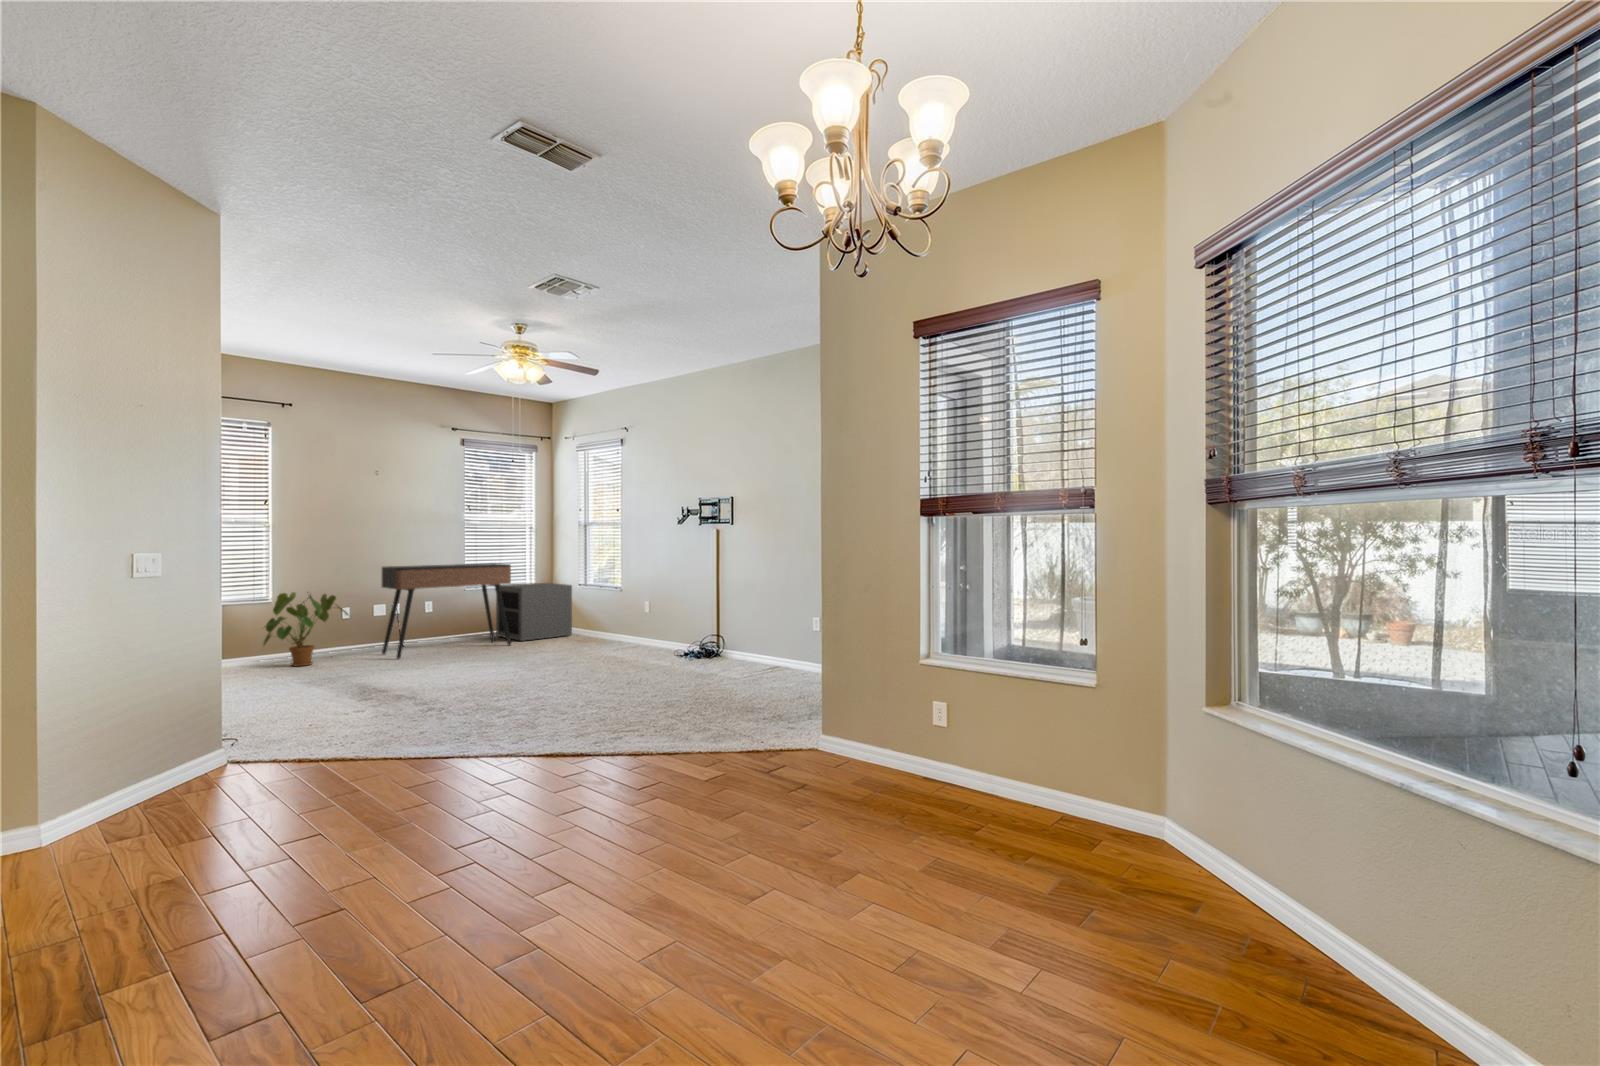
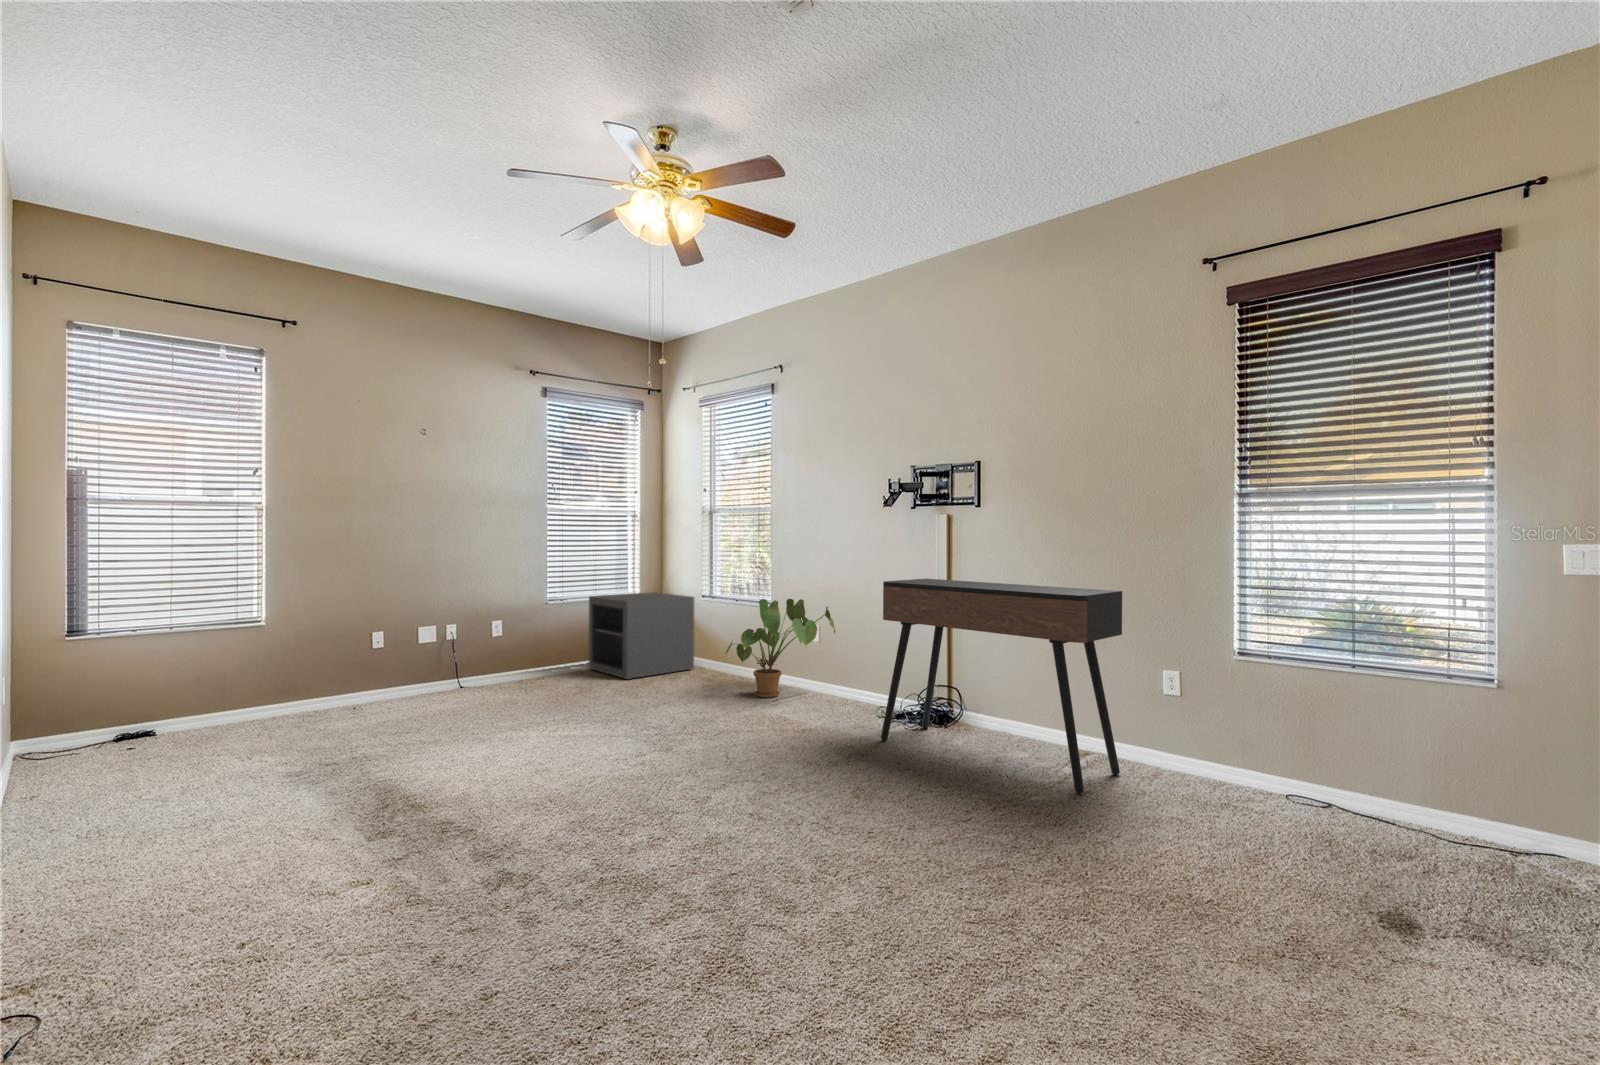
console table: present [381,563,511,659] -> present [881,579,1122,794]
house plant: present [264,592,348,666] -> present [725,599,835,698]

